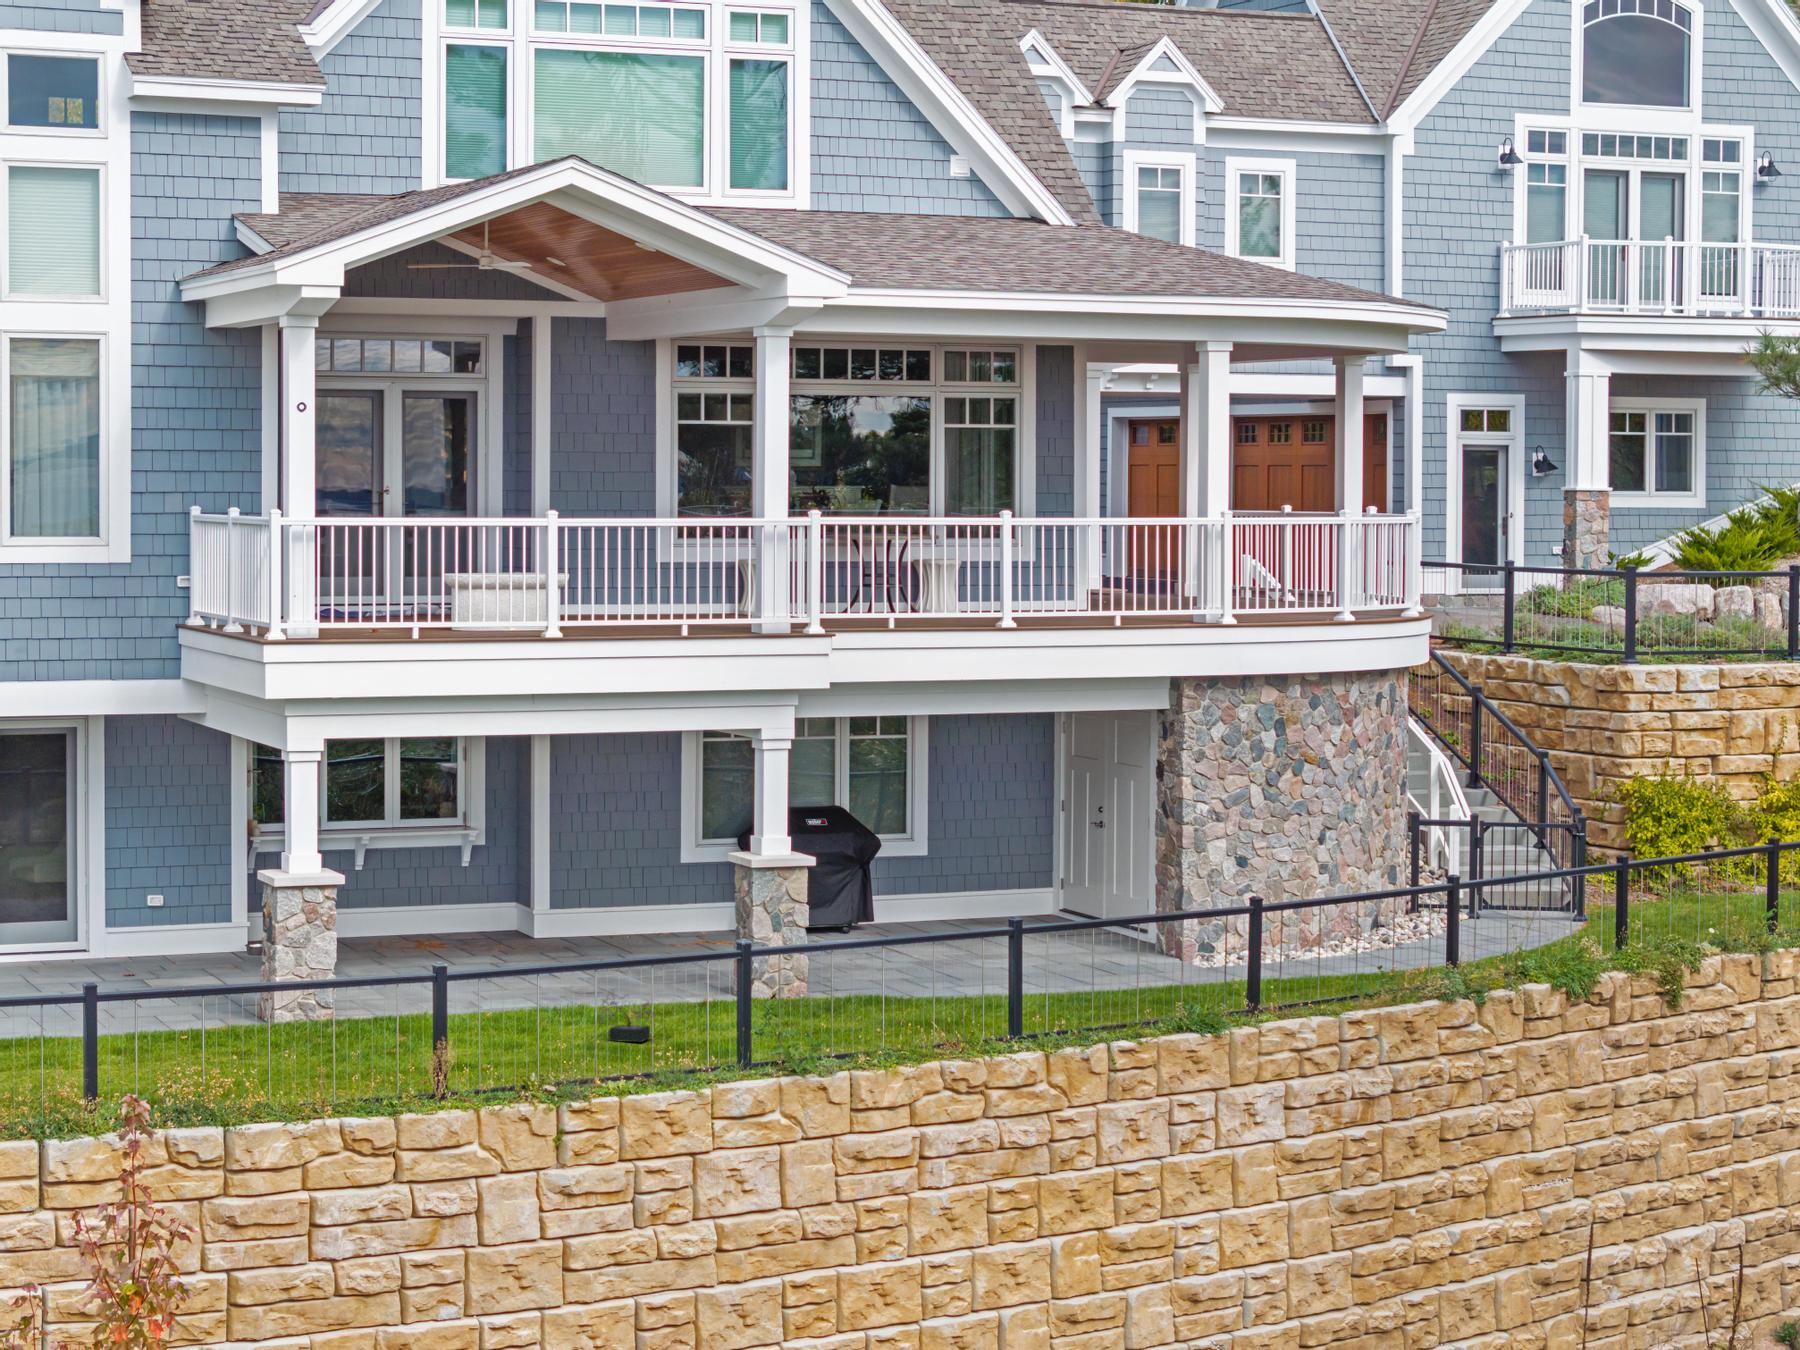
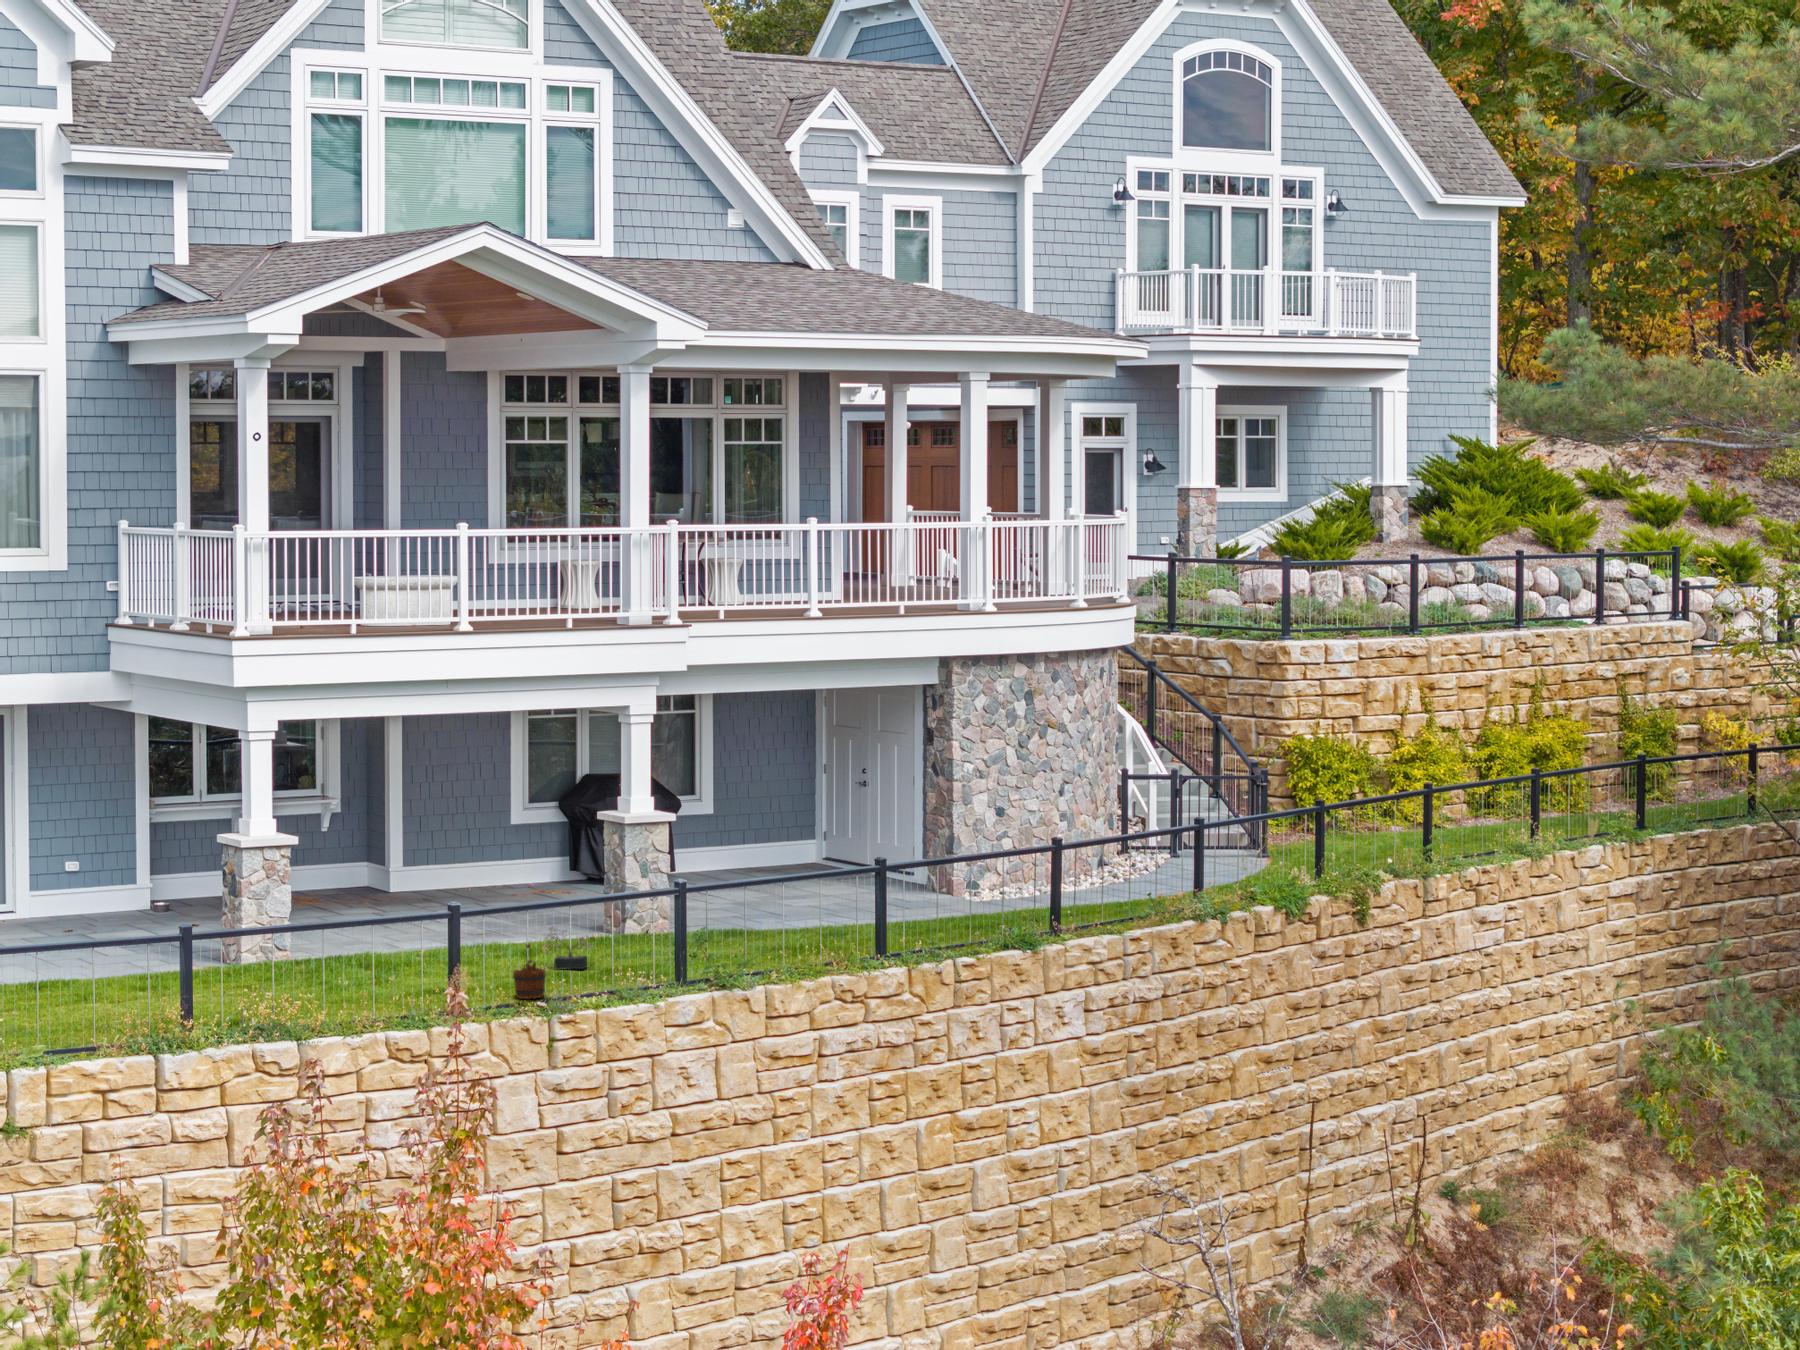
wooden bucket: none [527,1013,566,1080] -> present [513,944,546,999]

